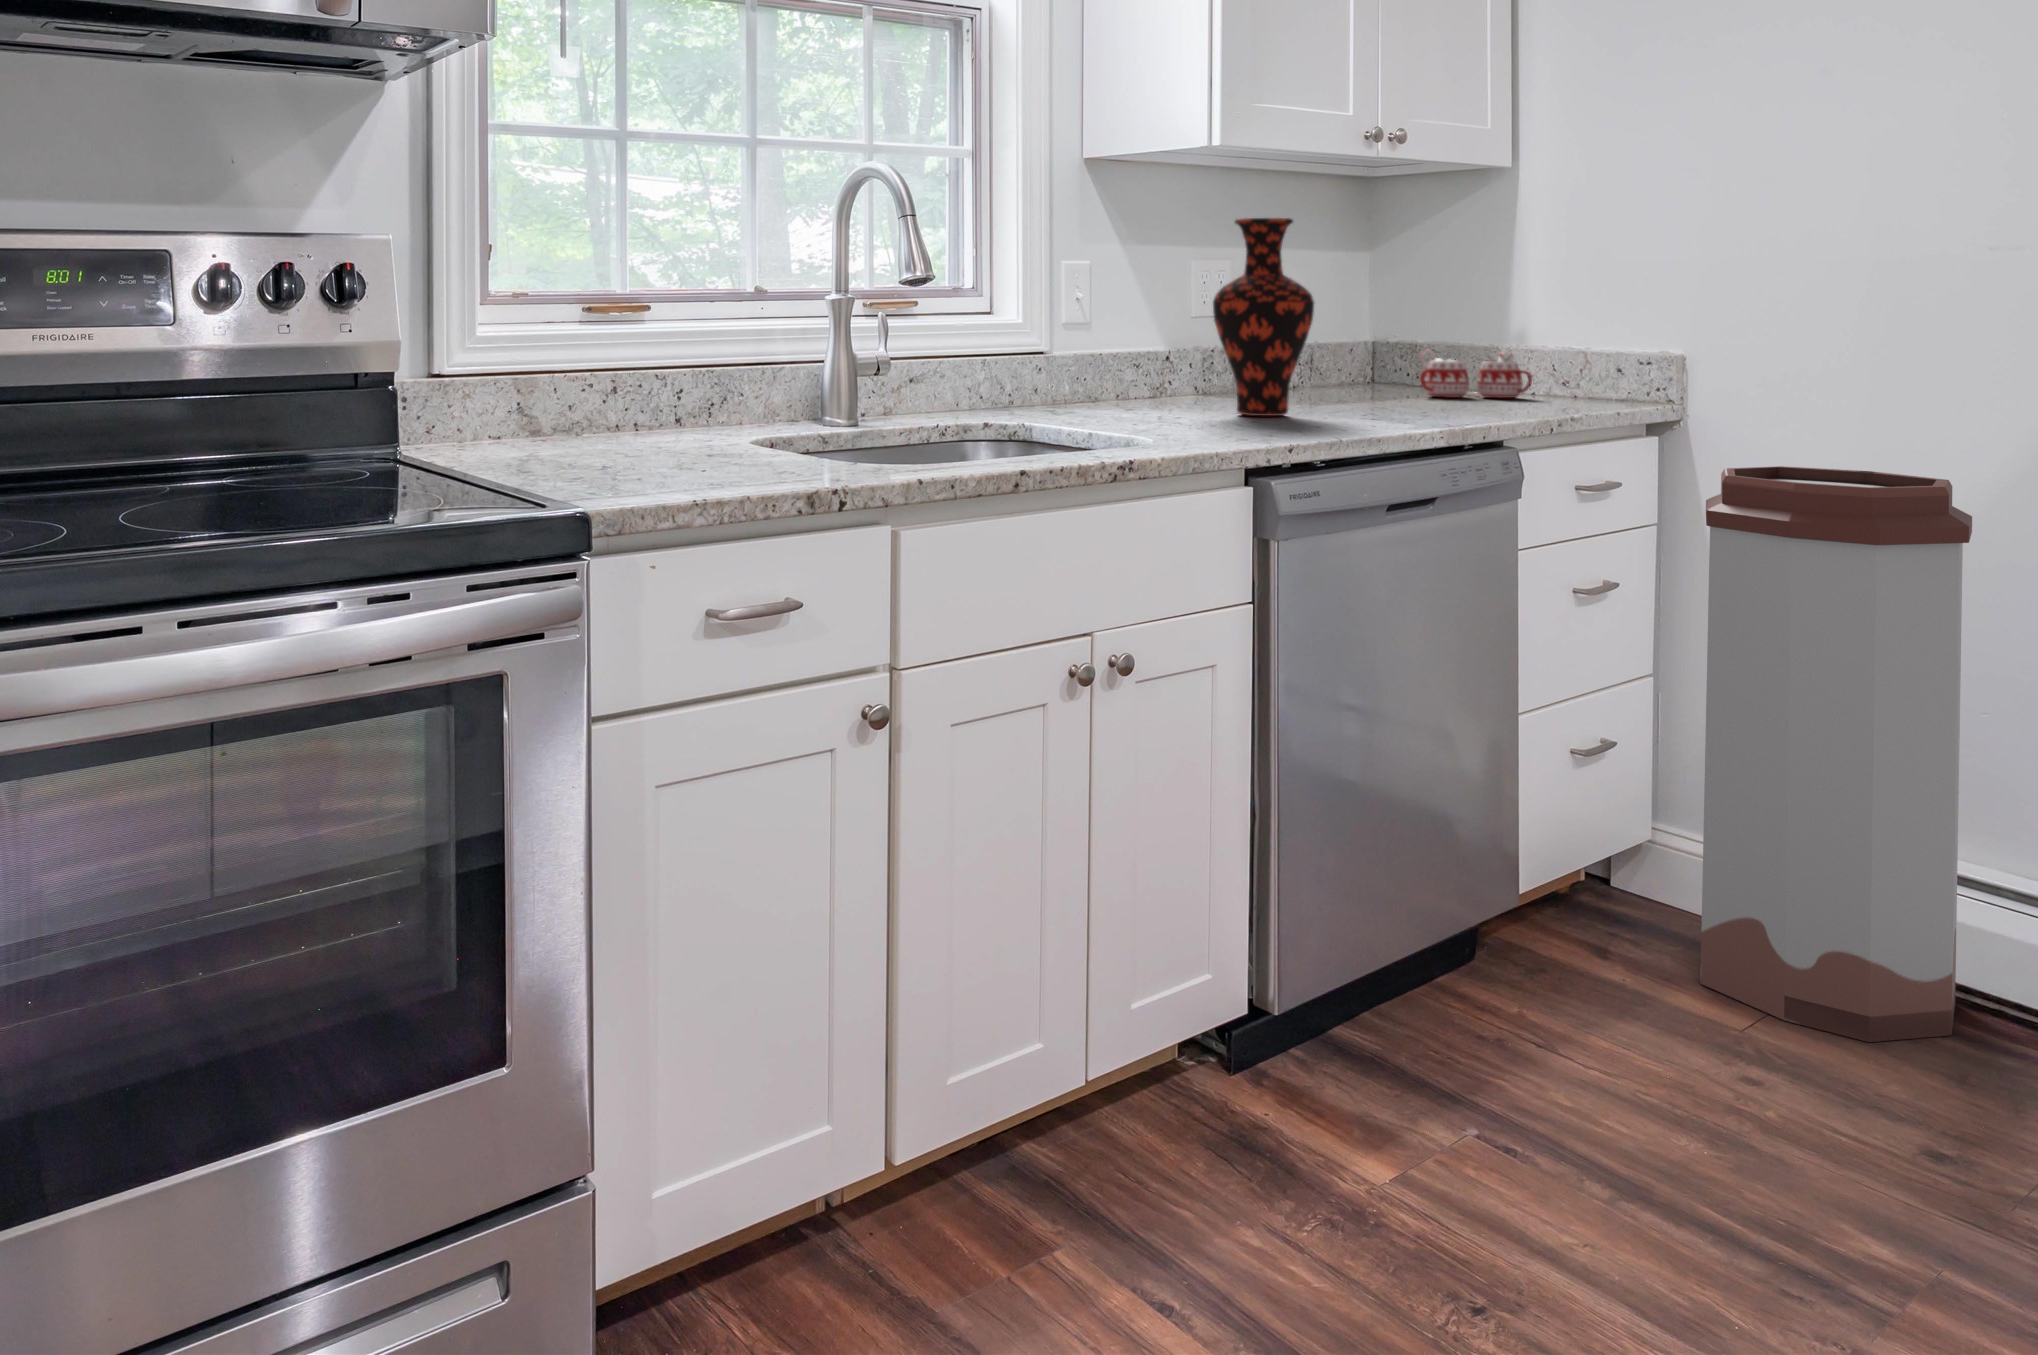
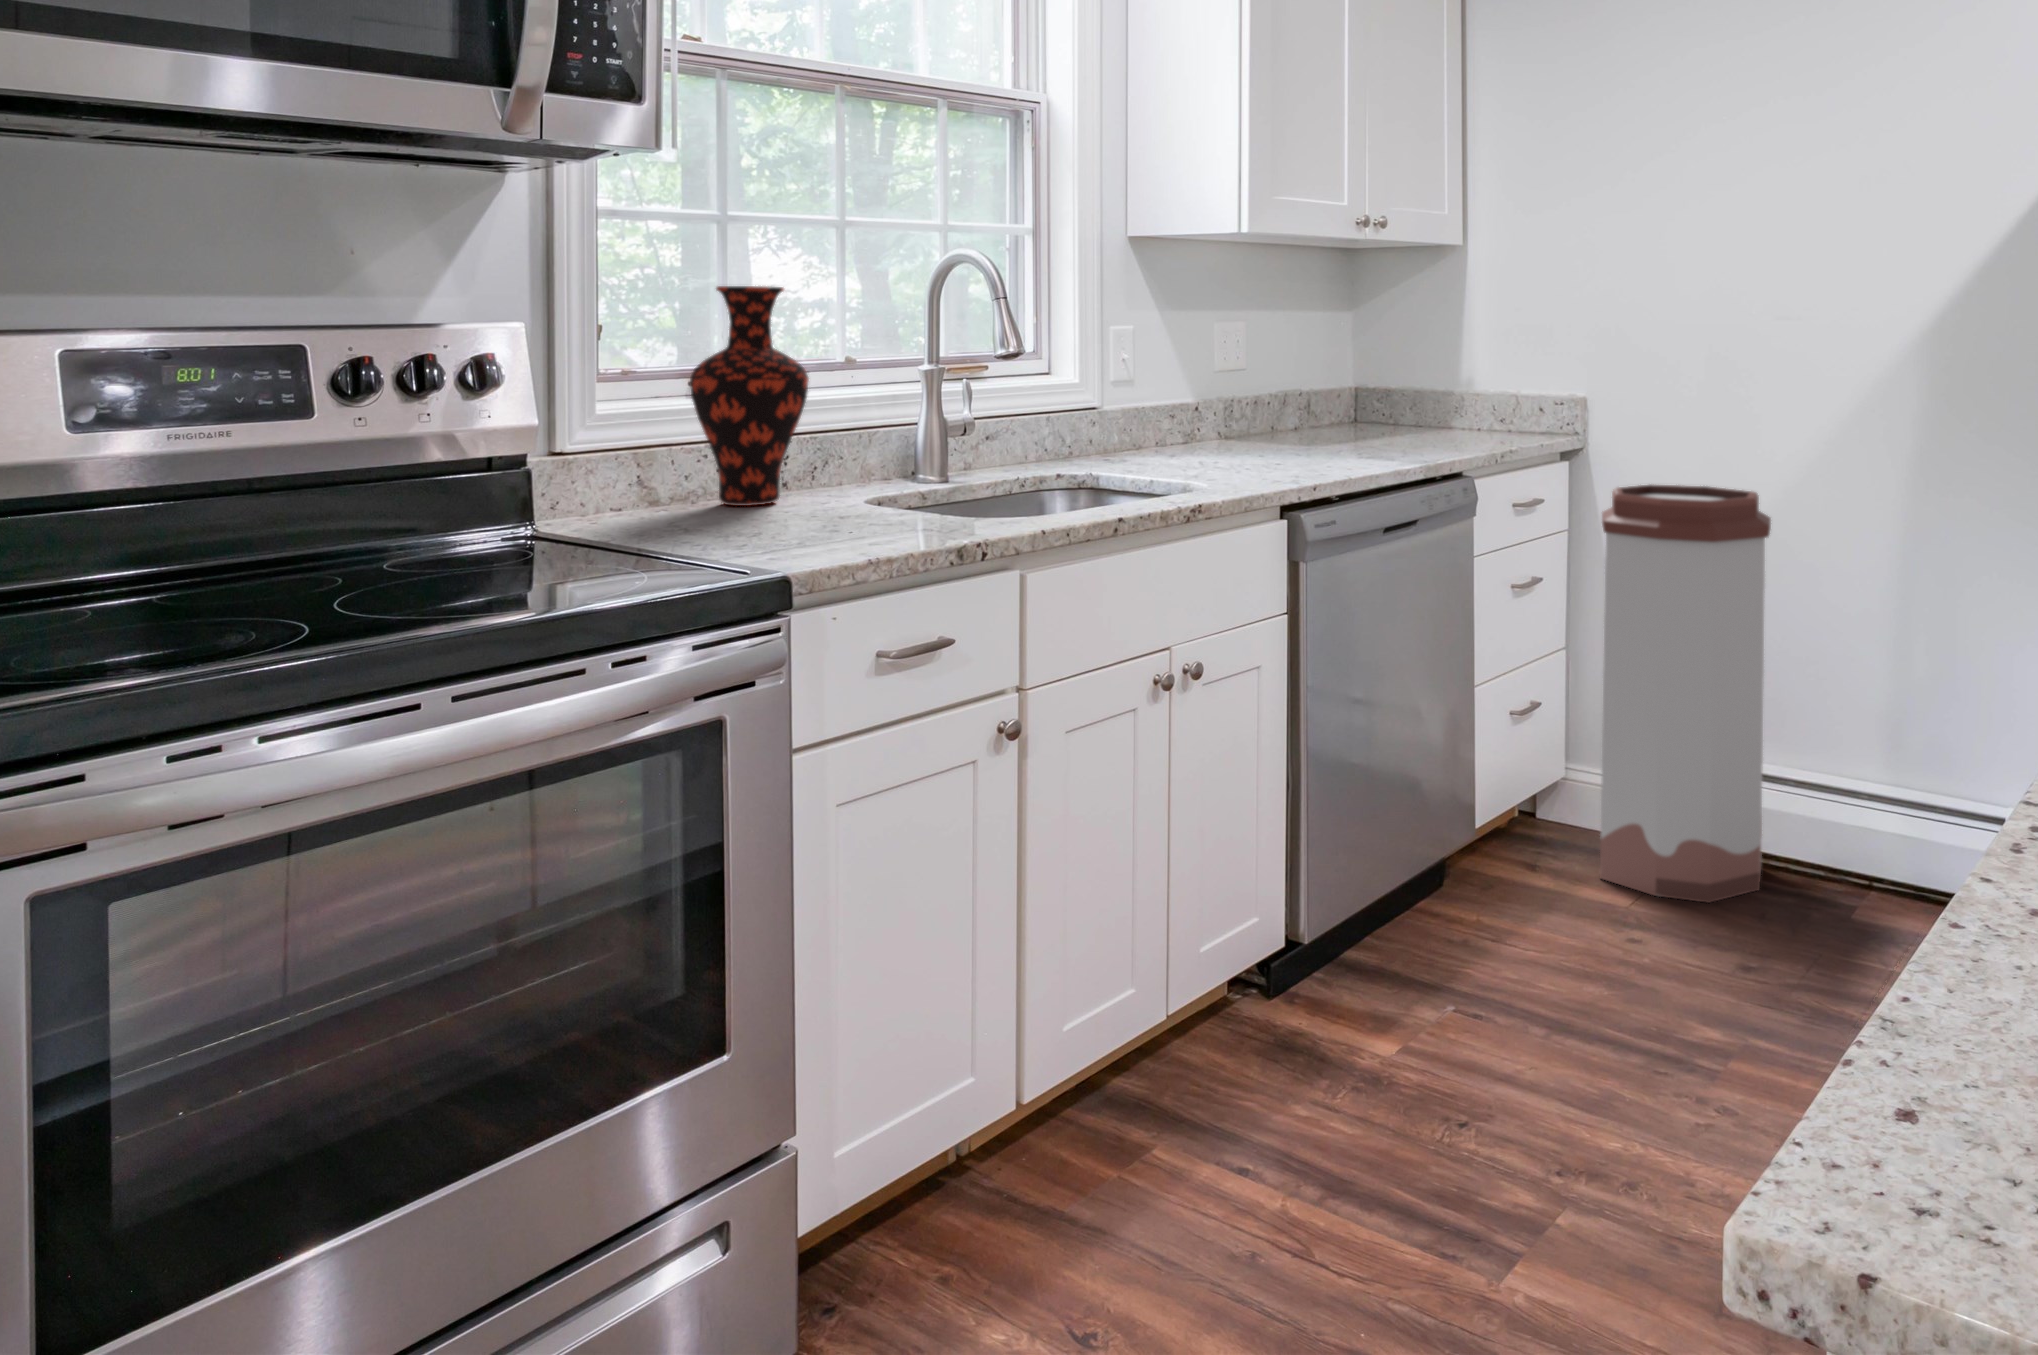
vase: present [1213,218,1314,416] -> present [690,286,809,506]
mug: present [1420,349,1532,398] -> none [1391,394,1476,433]

